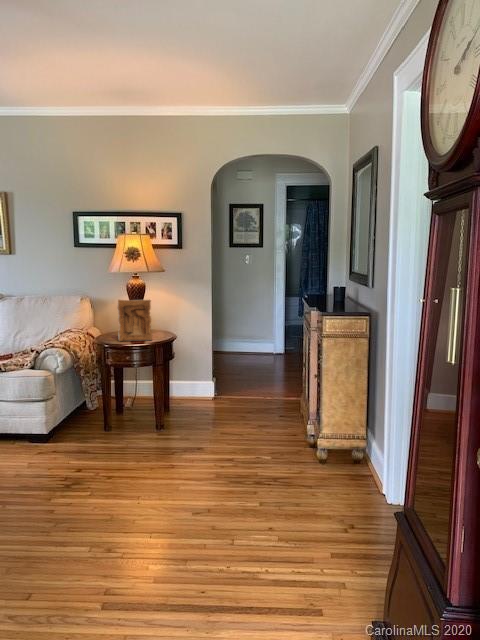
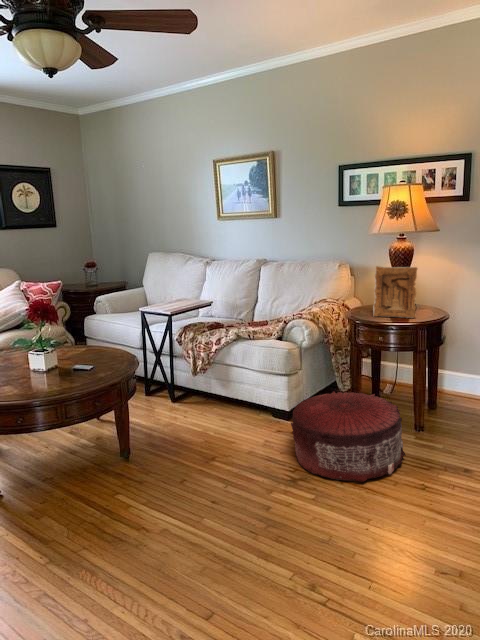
pouf: none [57,405,156,478] -> present [291,391,406,482]

